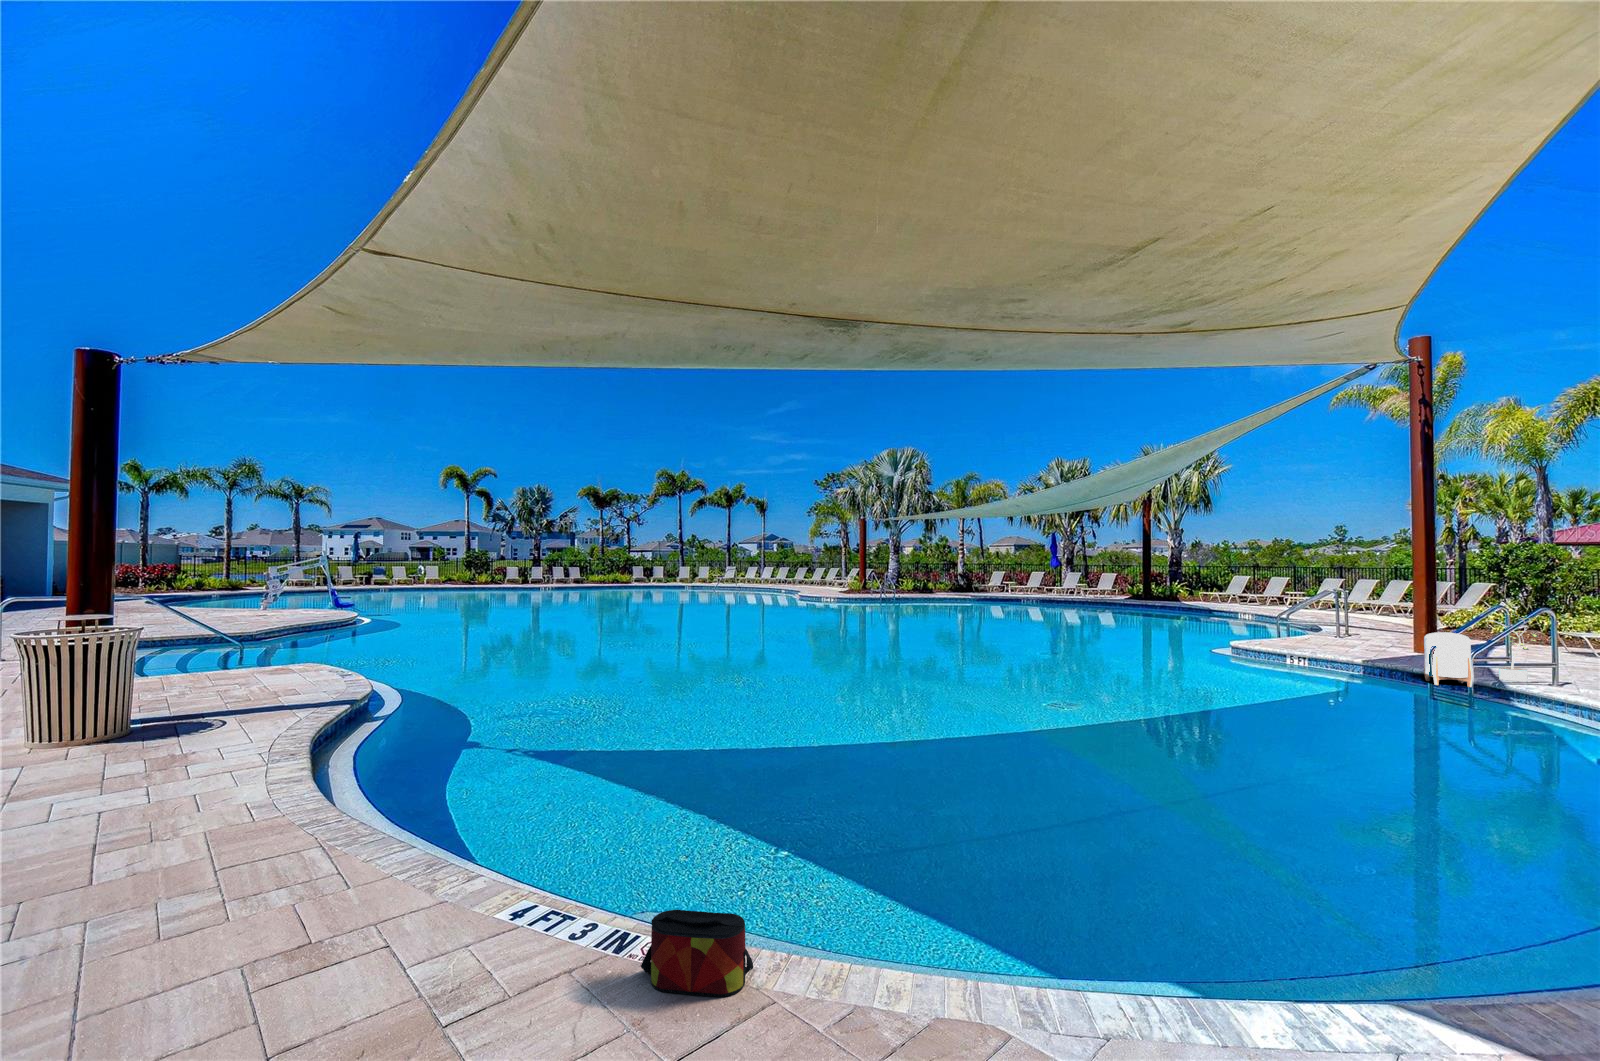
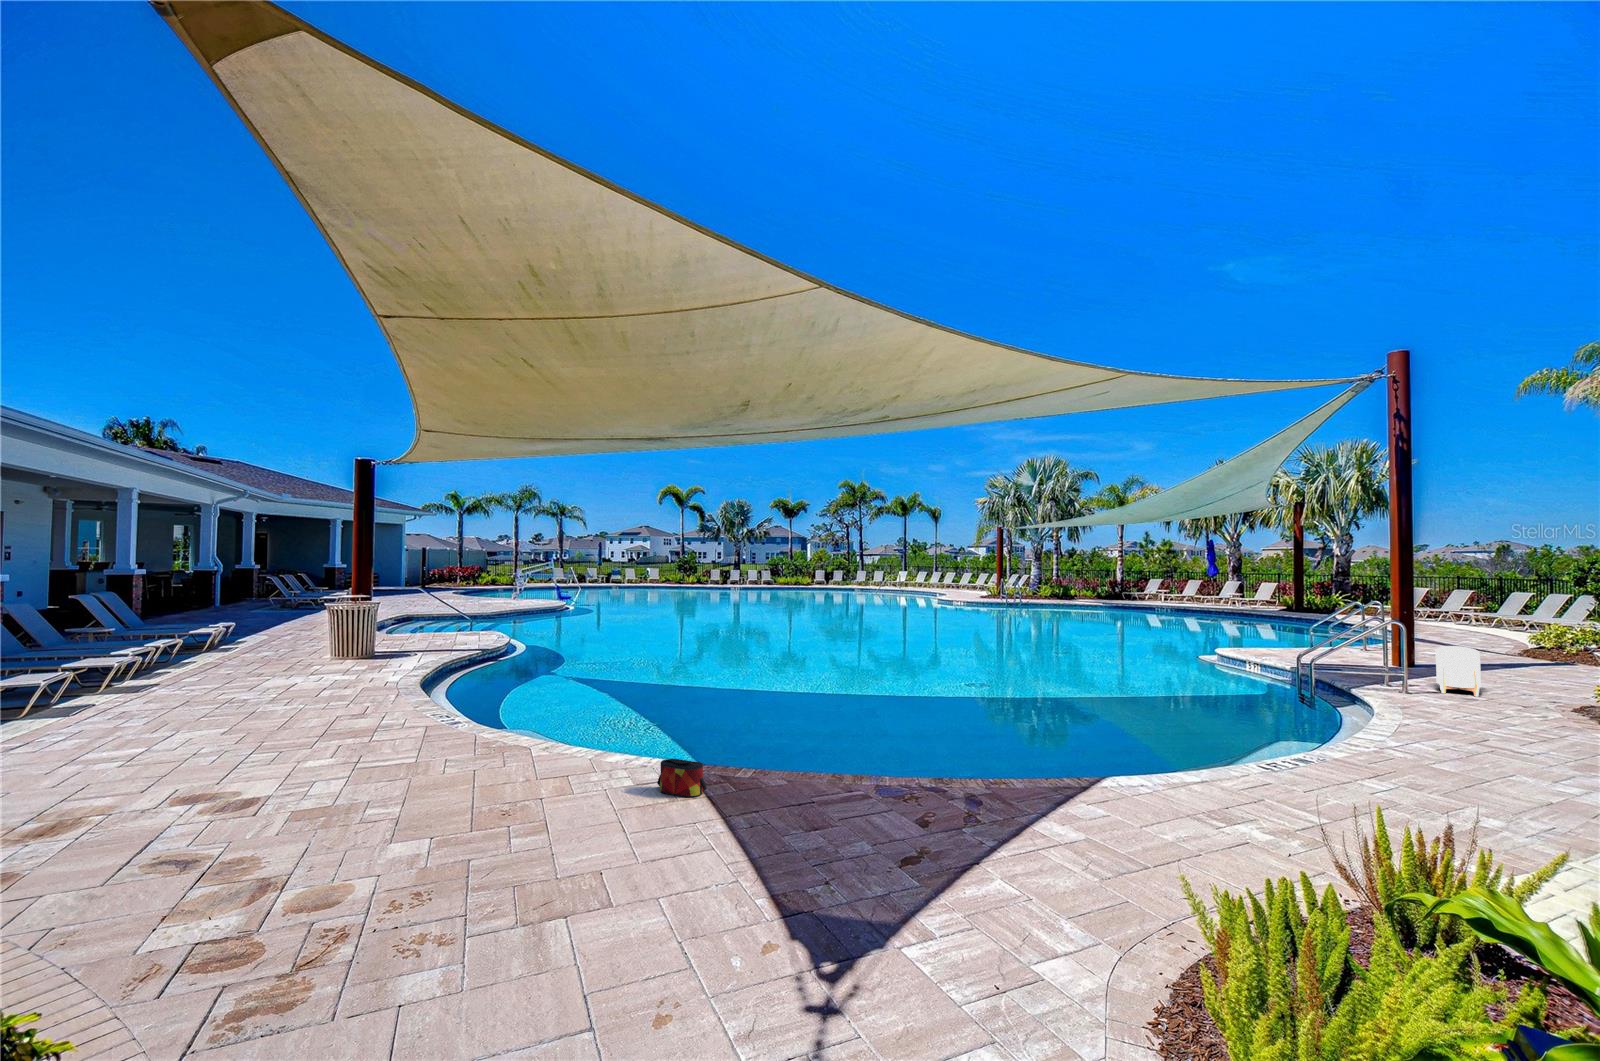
potted plant: present [1485,614,1538,682] -> none [1513,630,1565,695]

